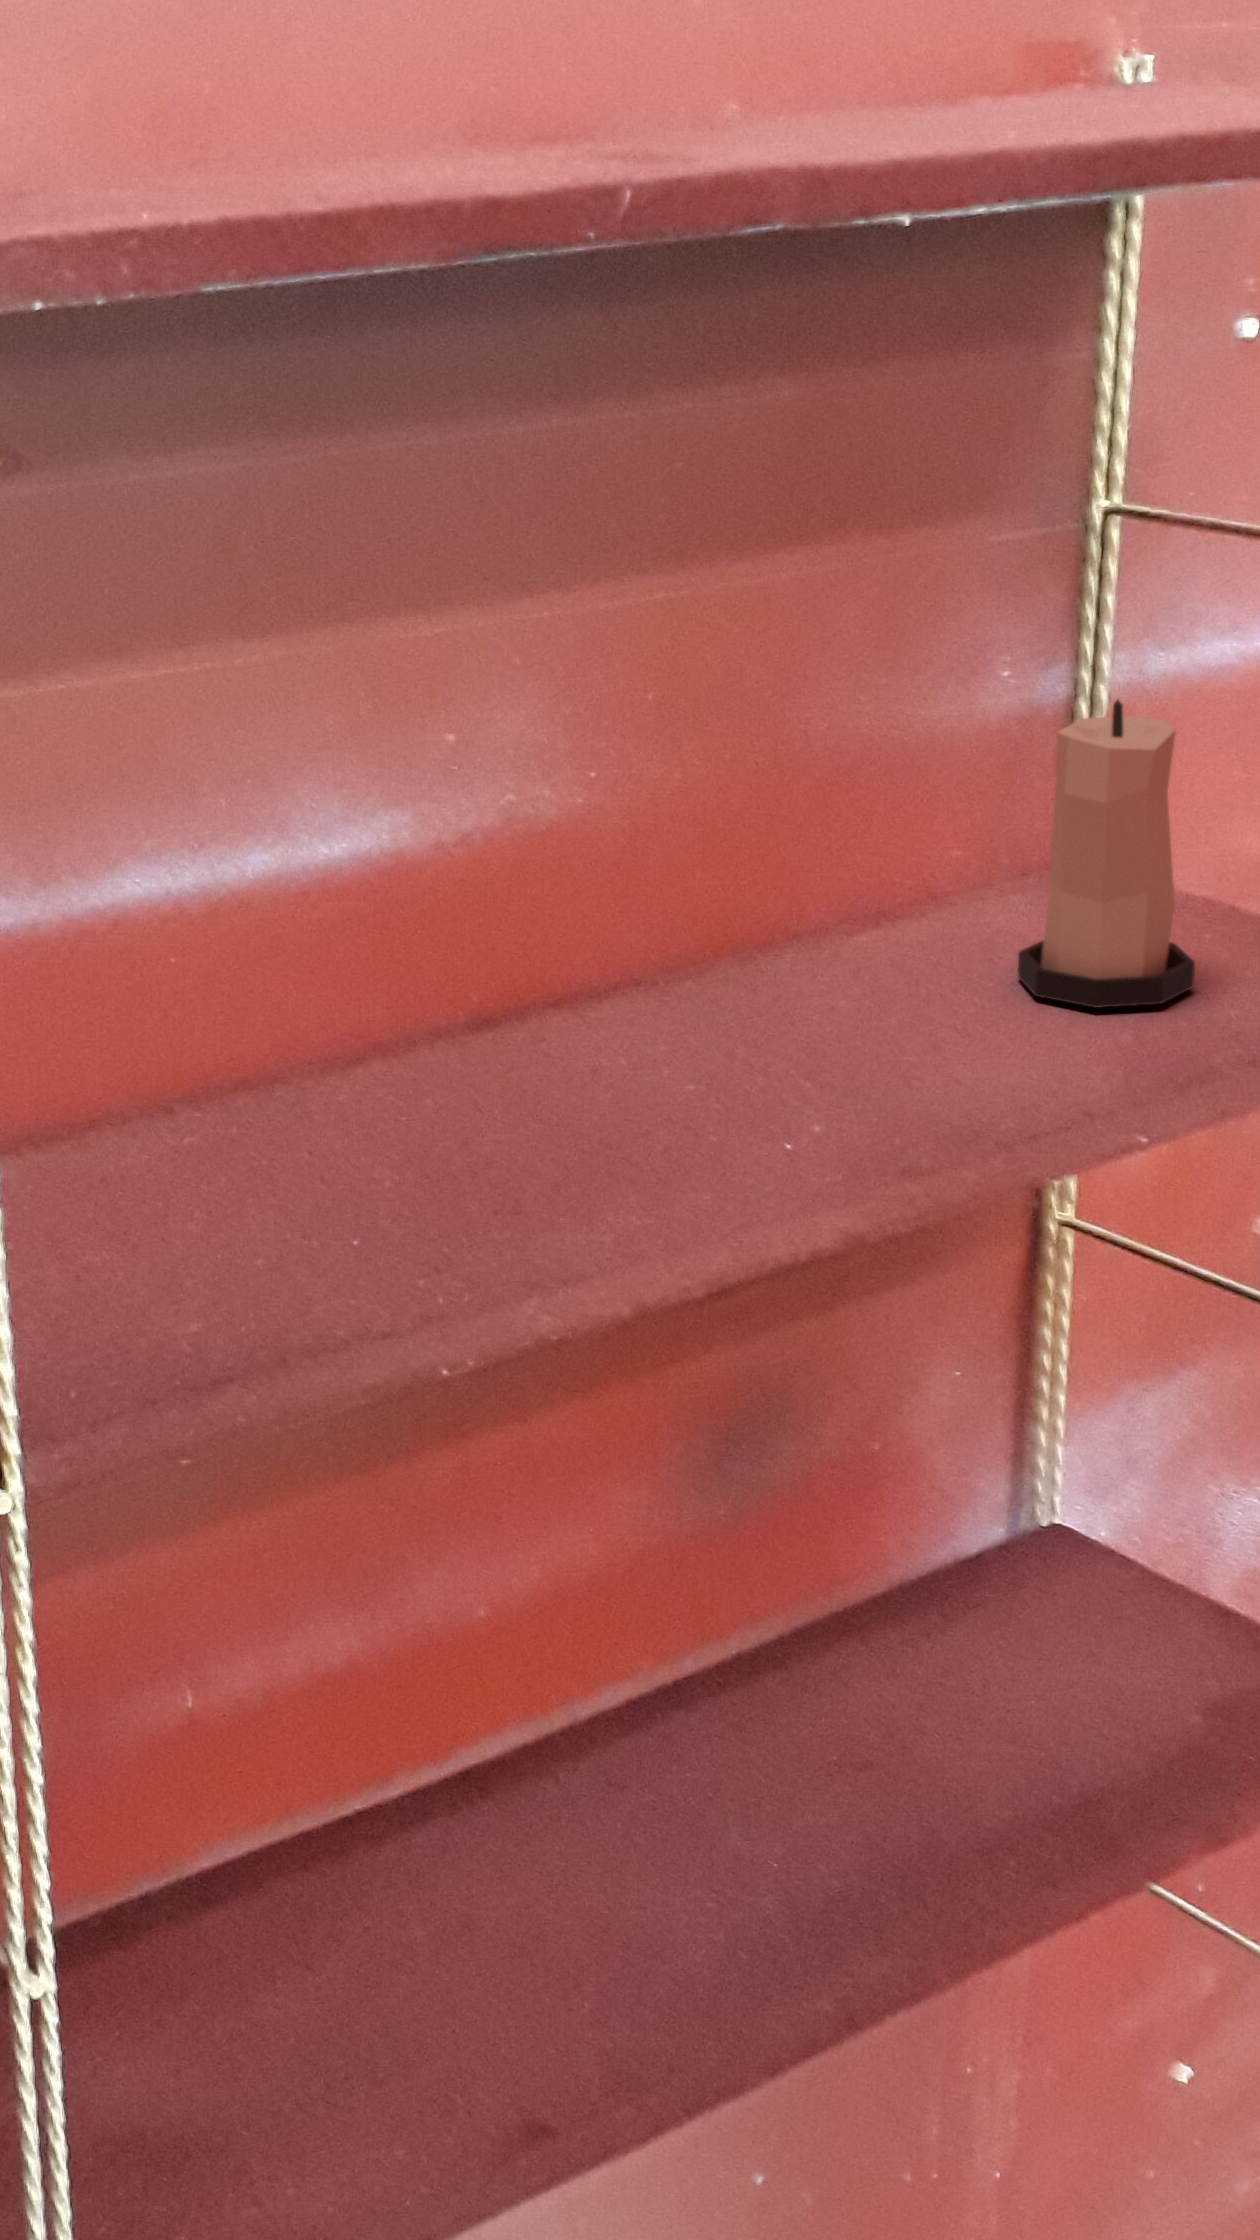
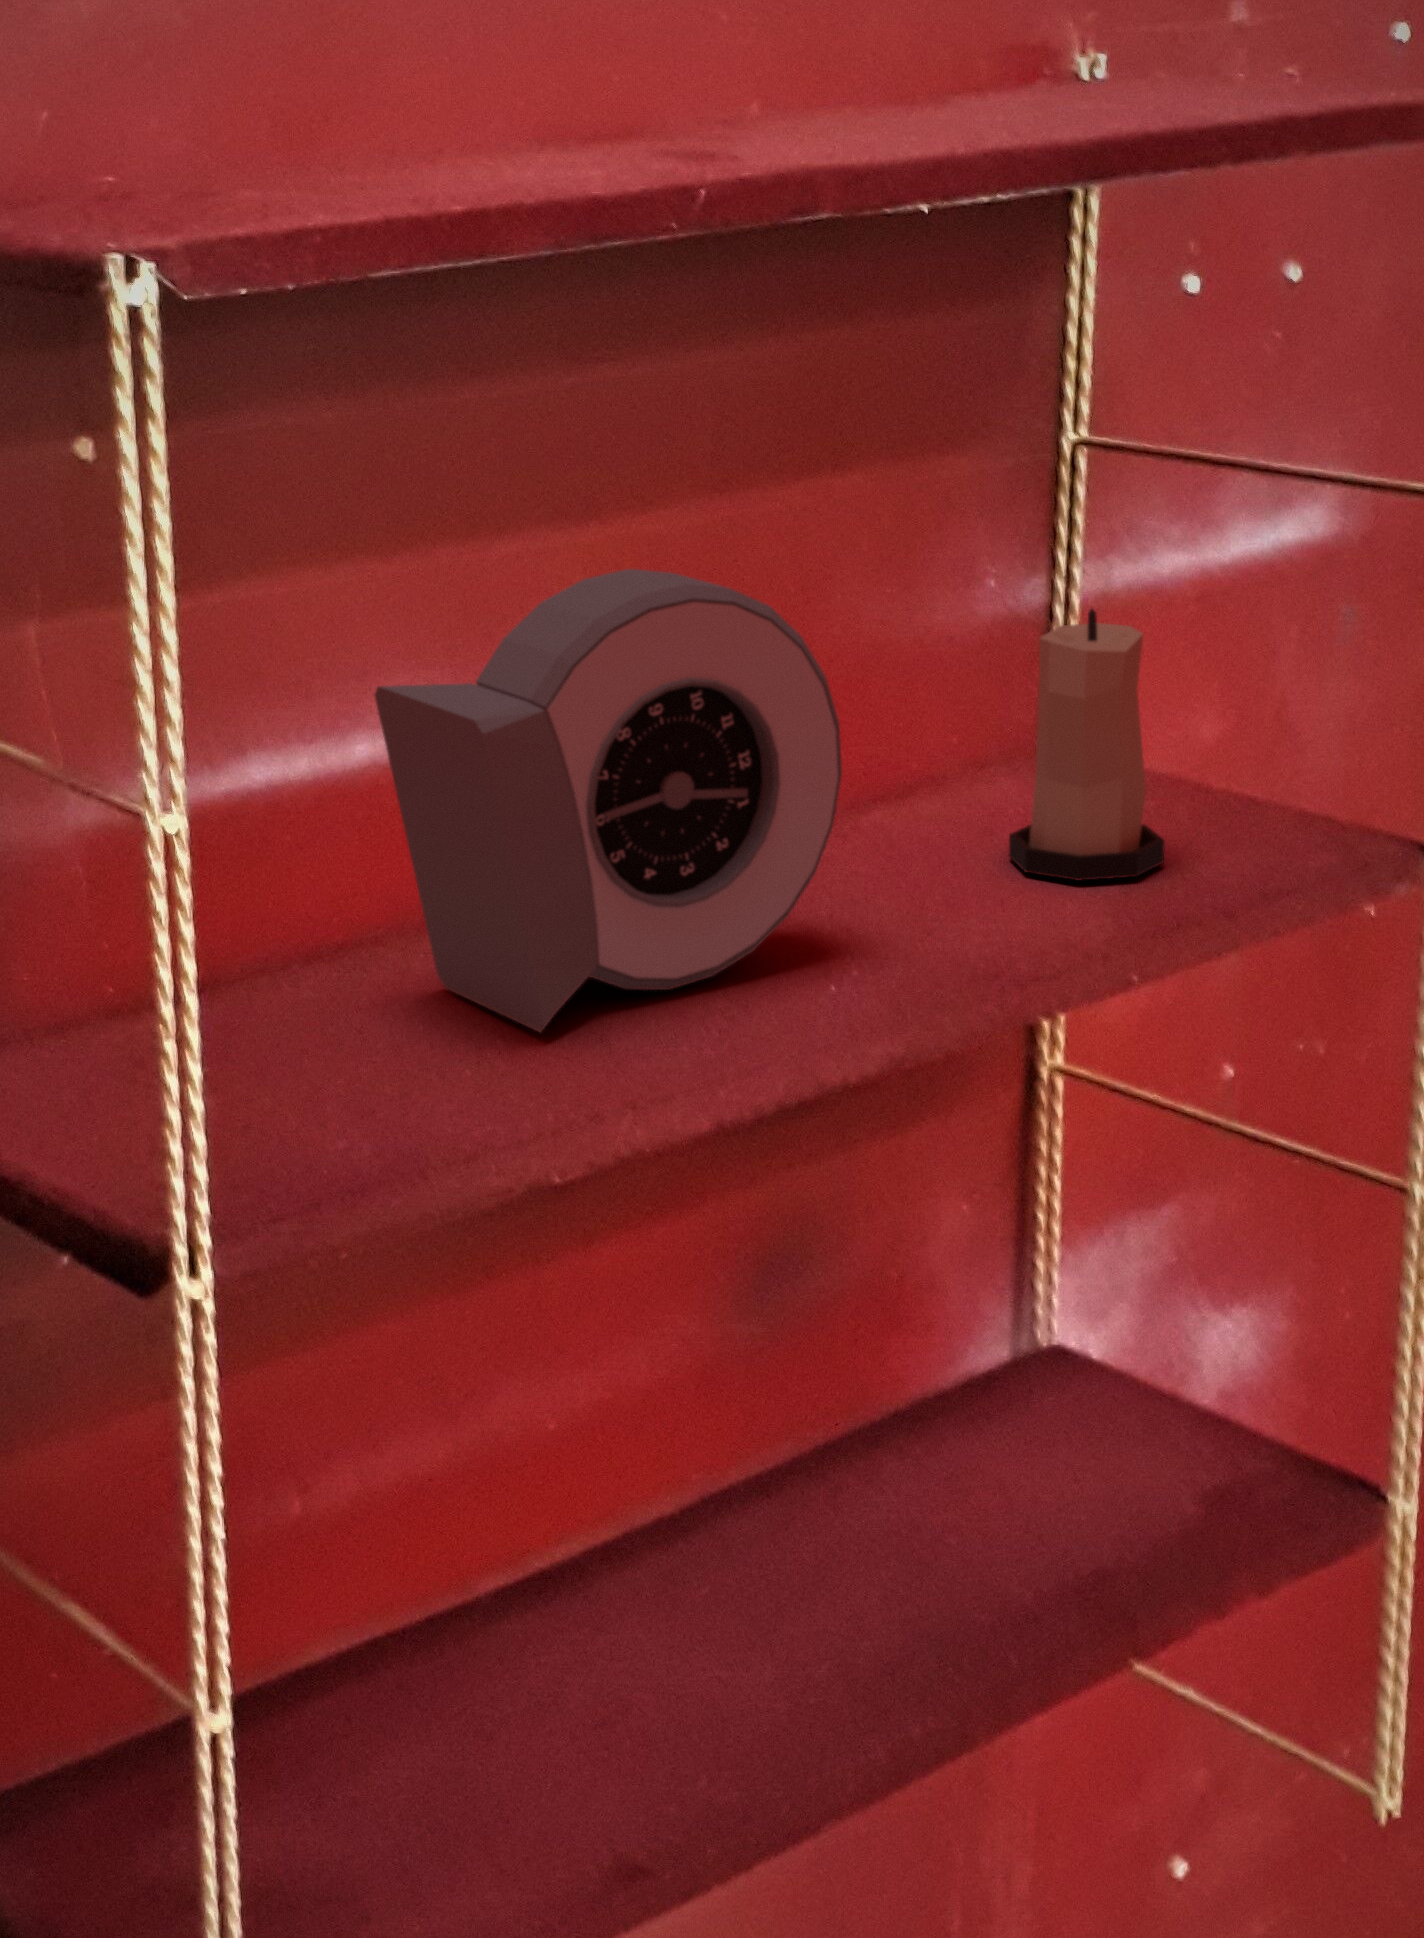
alarm clock: none [276,650,820,1187] -> present [375,569,842,1032]

